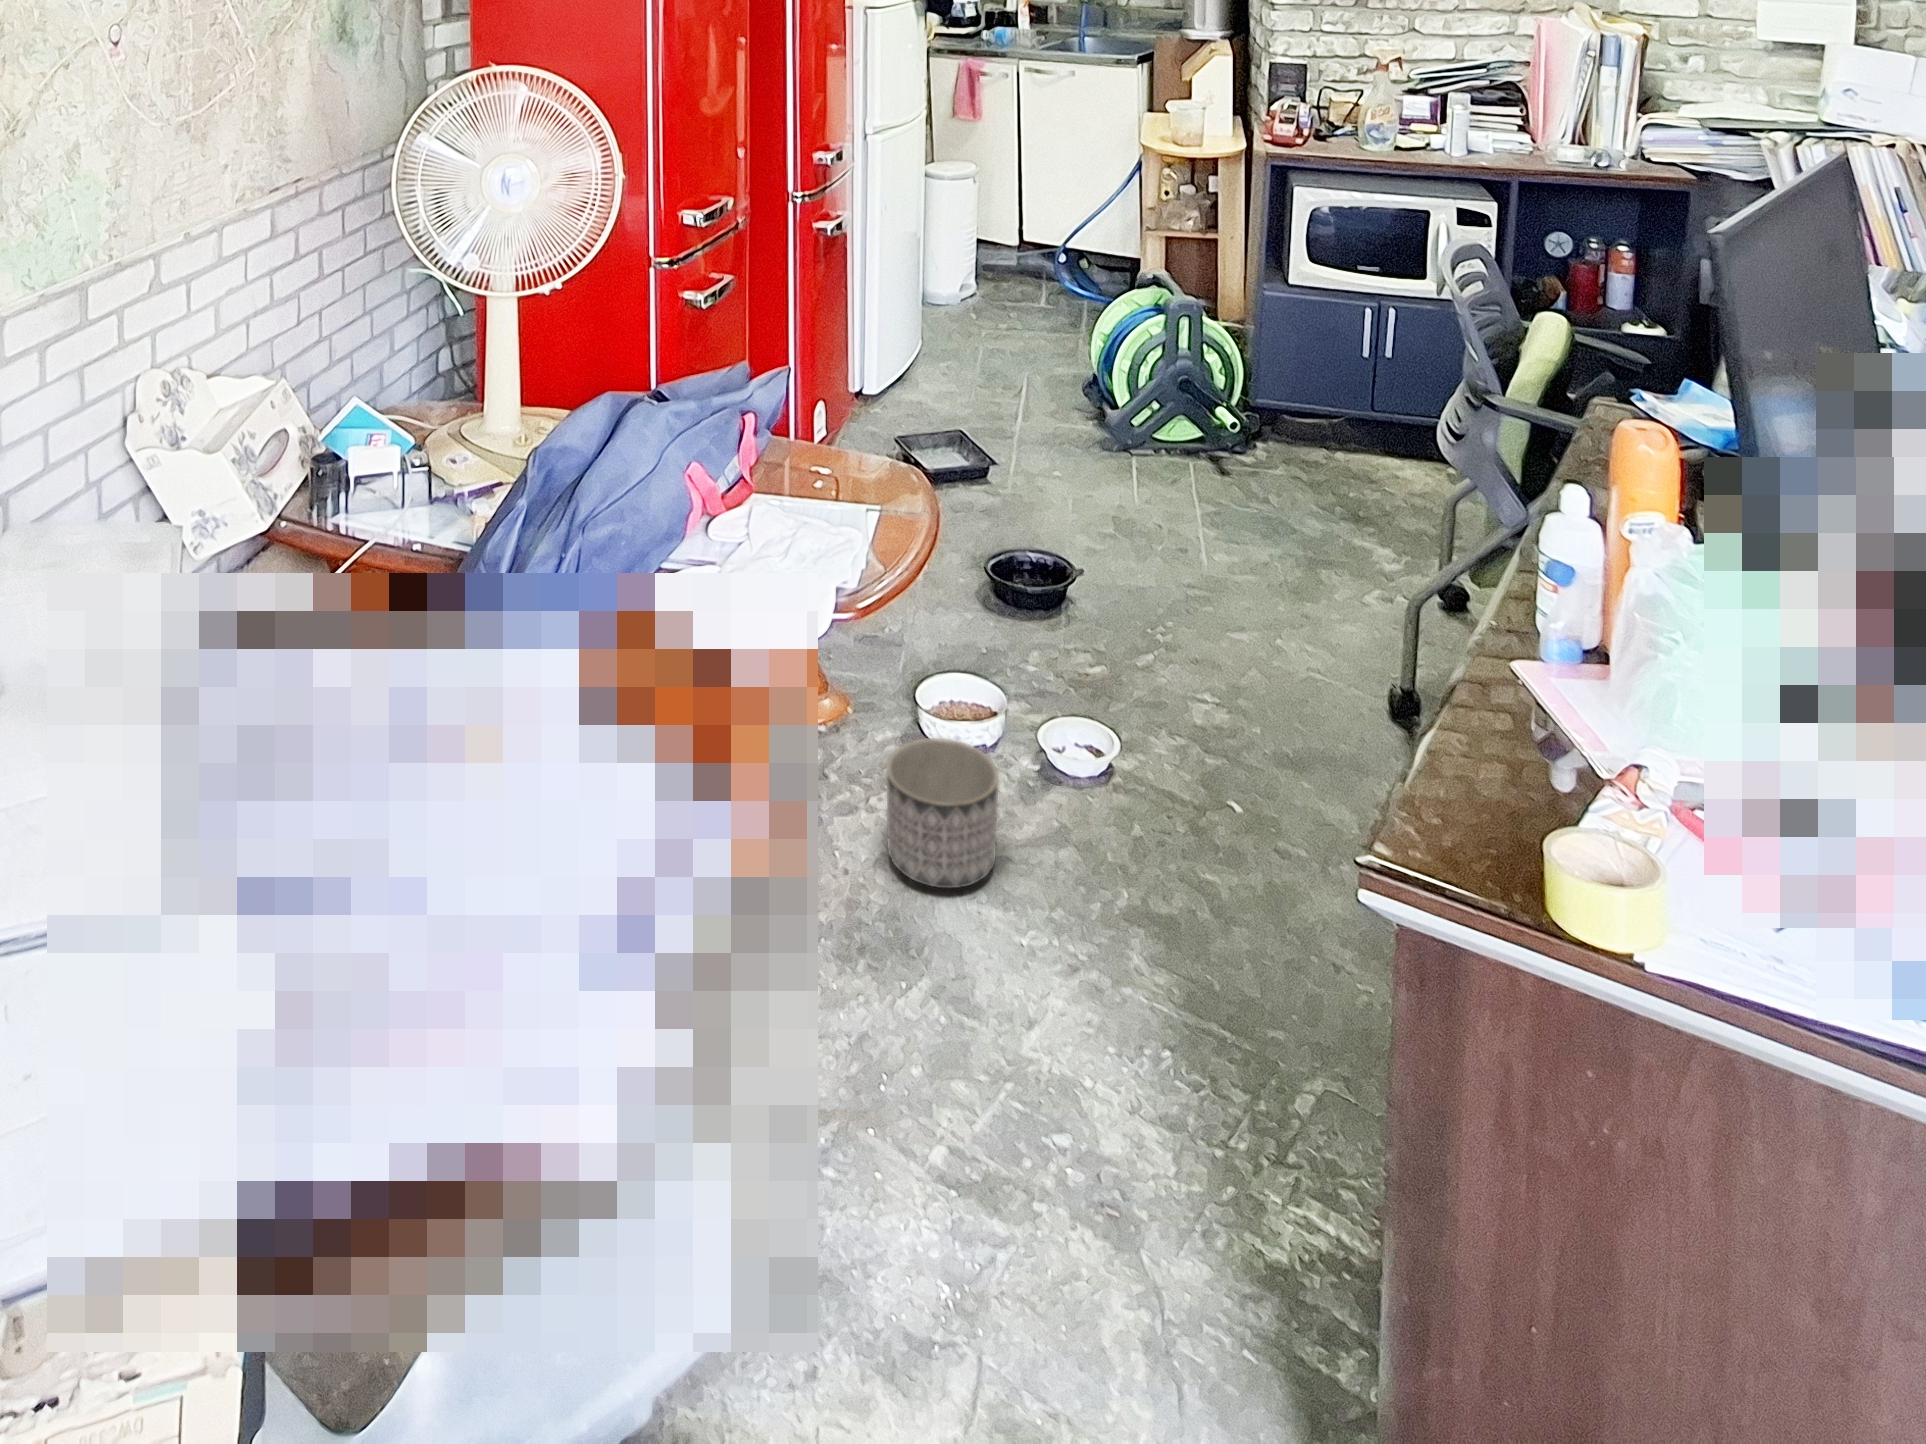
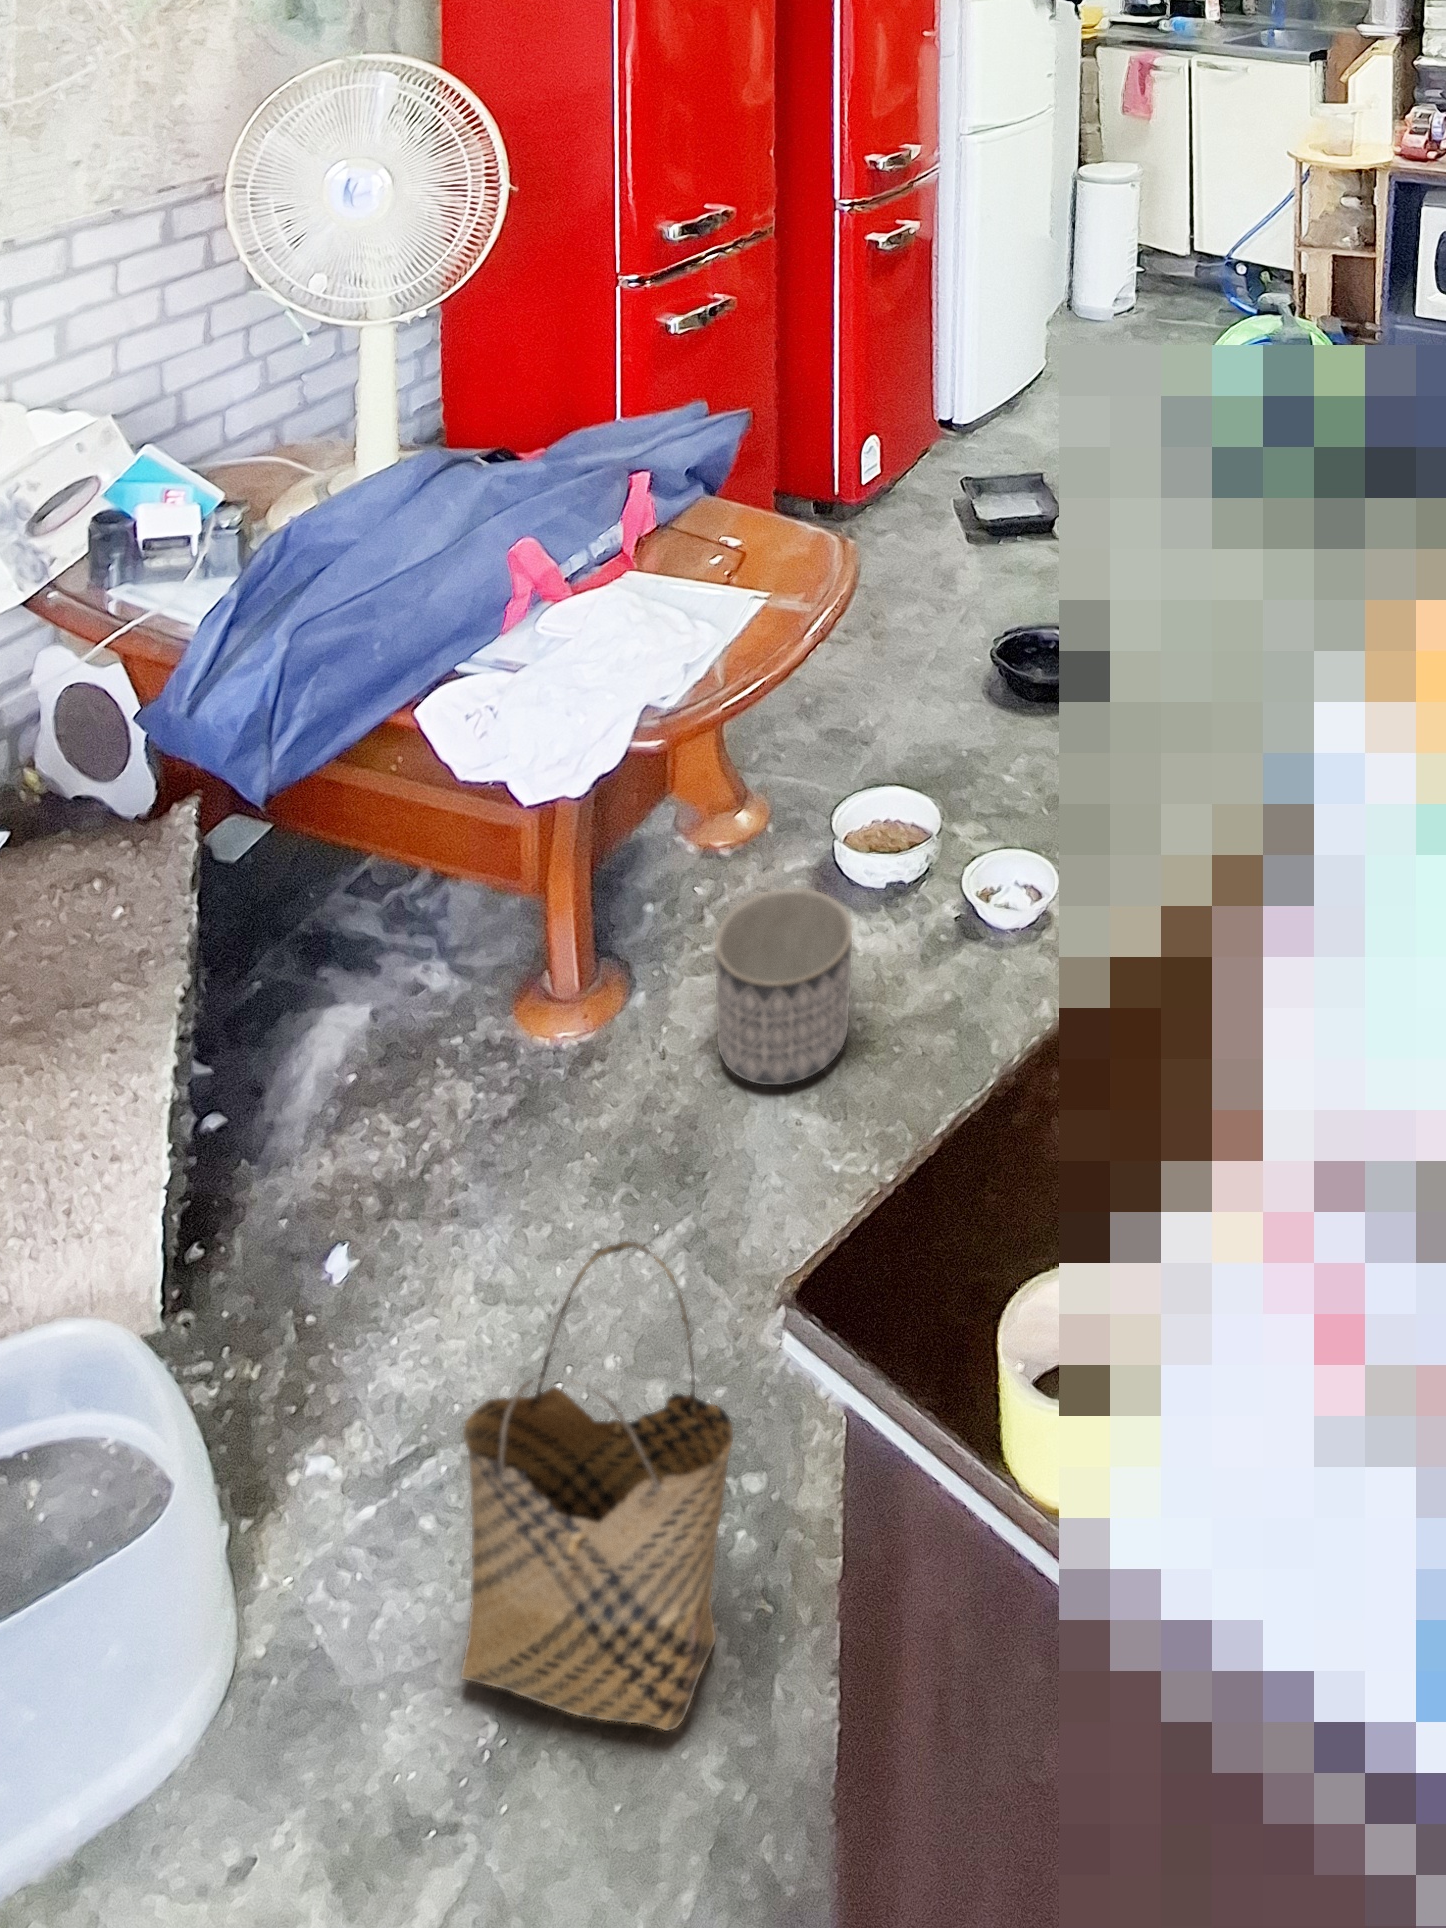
woven basket: none [892,947,1100,1293] -> present [461,1241,733,1731]

